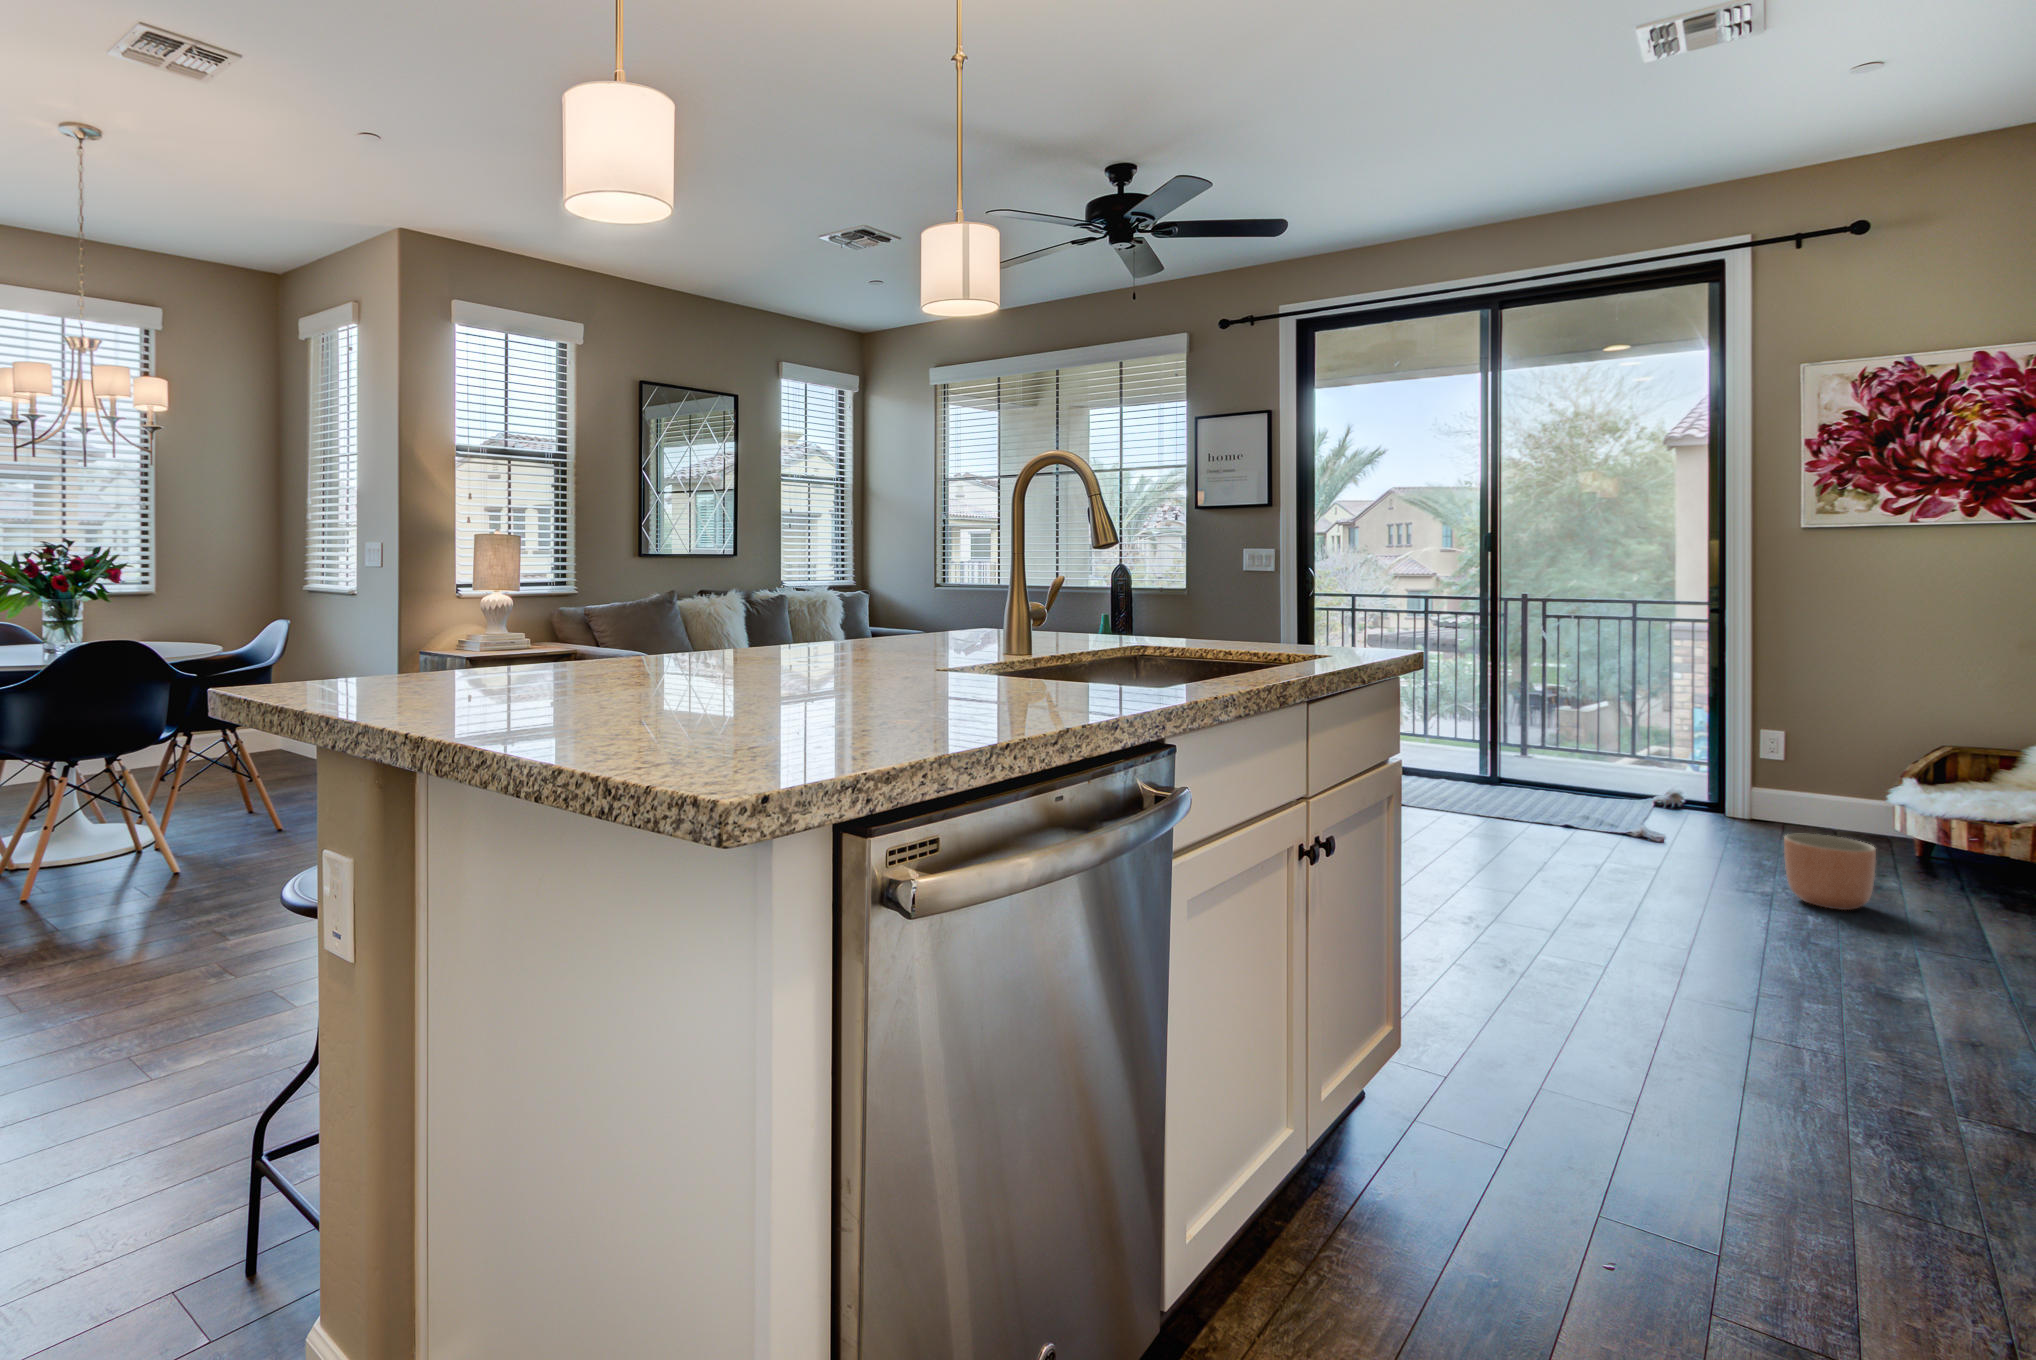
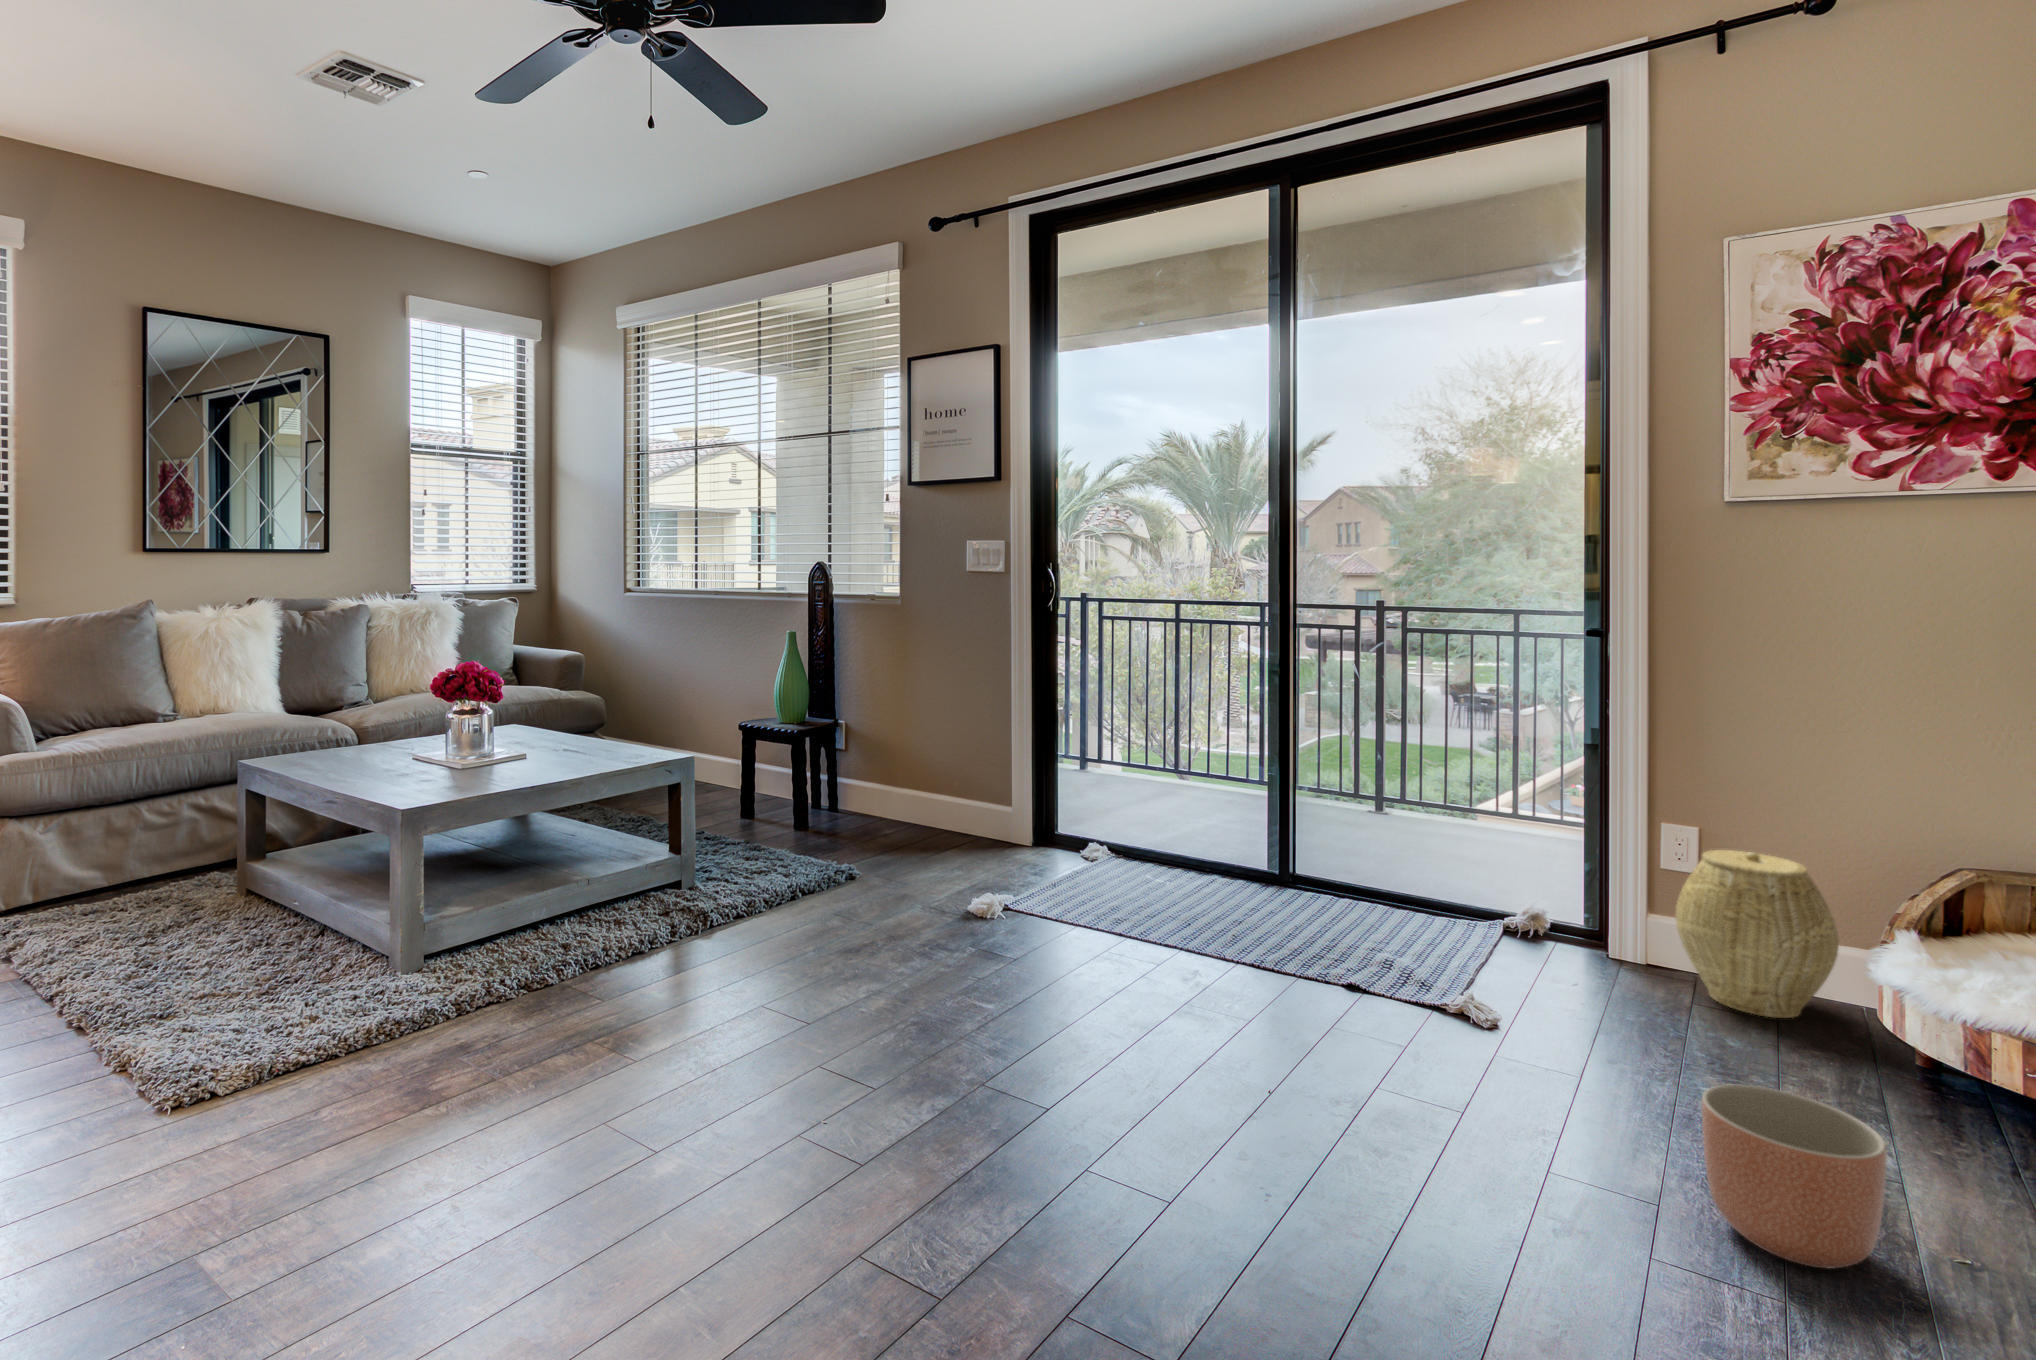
woven basket: none [1772,742,1872,840] -> present [1676,850,1839,1018]

